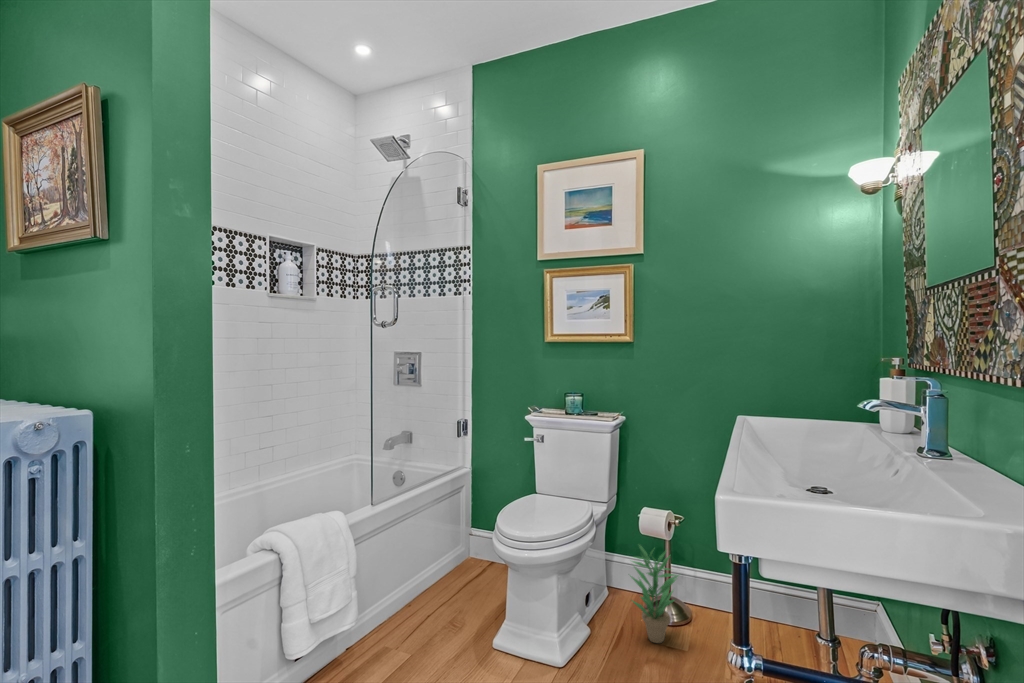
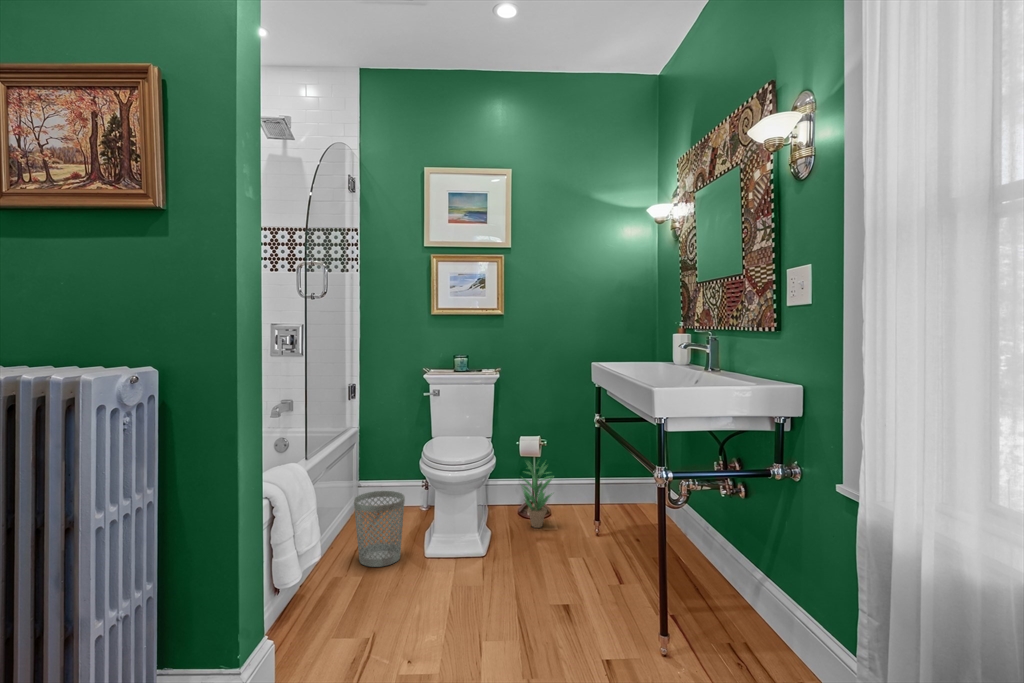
wastebasket: none [400,555,461,656] -> present [354,491,405,567]

